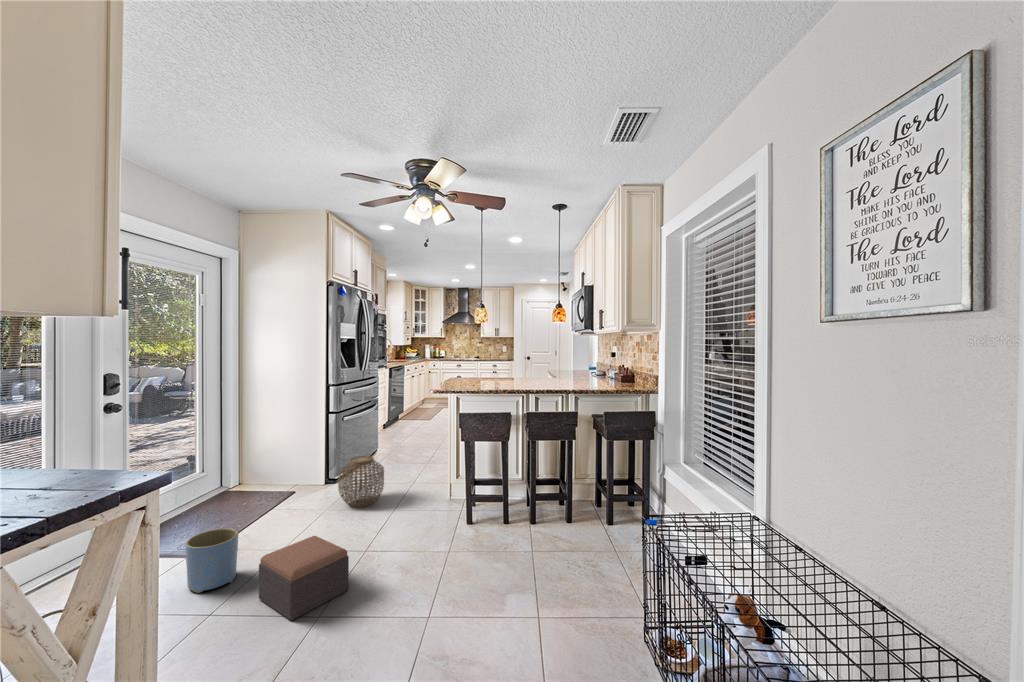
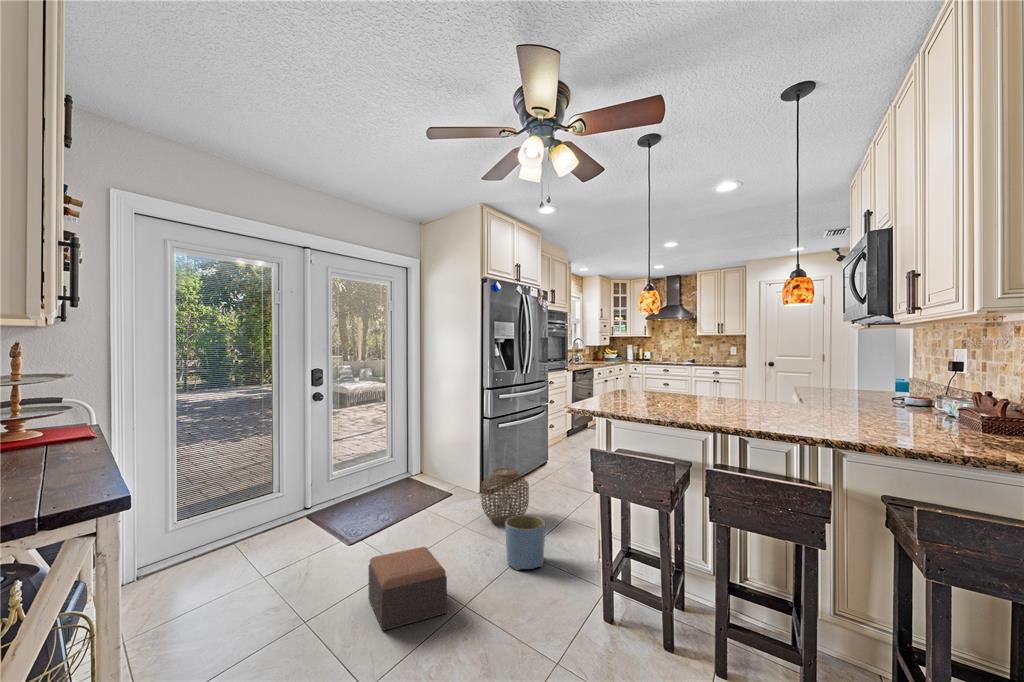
planter: present [186,528,238,593] -> present [505,515,545,570]

